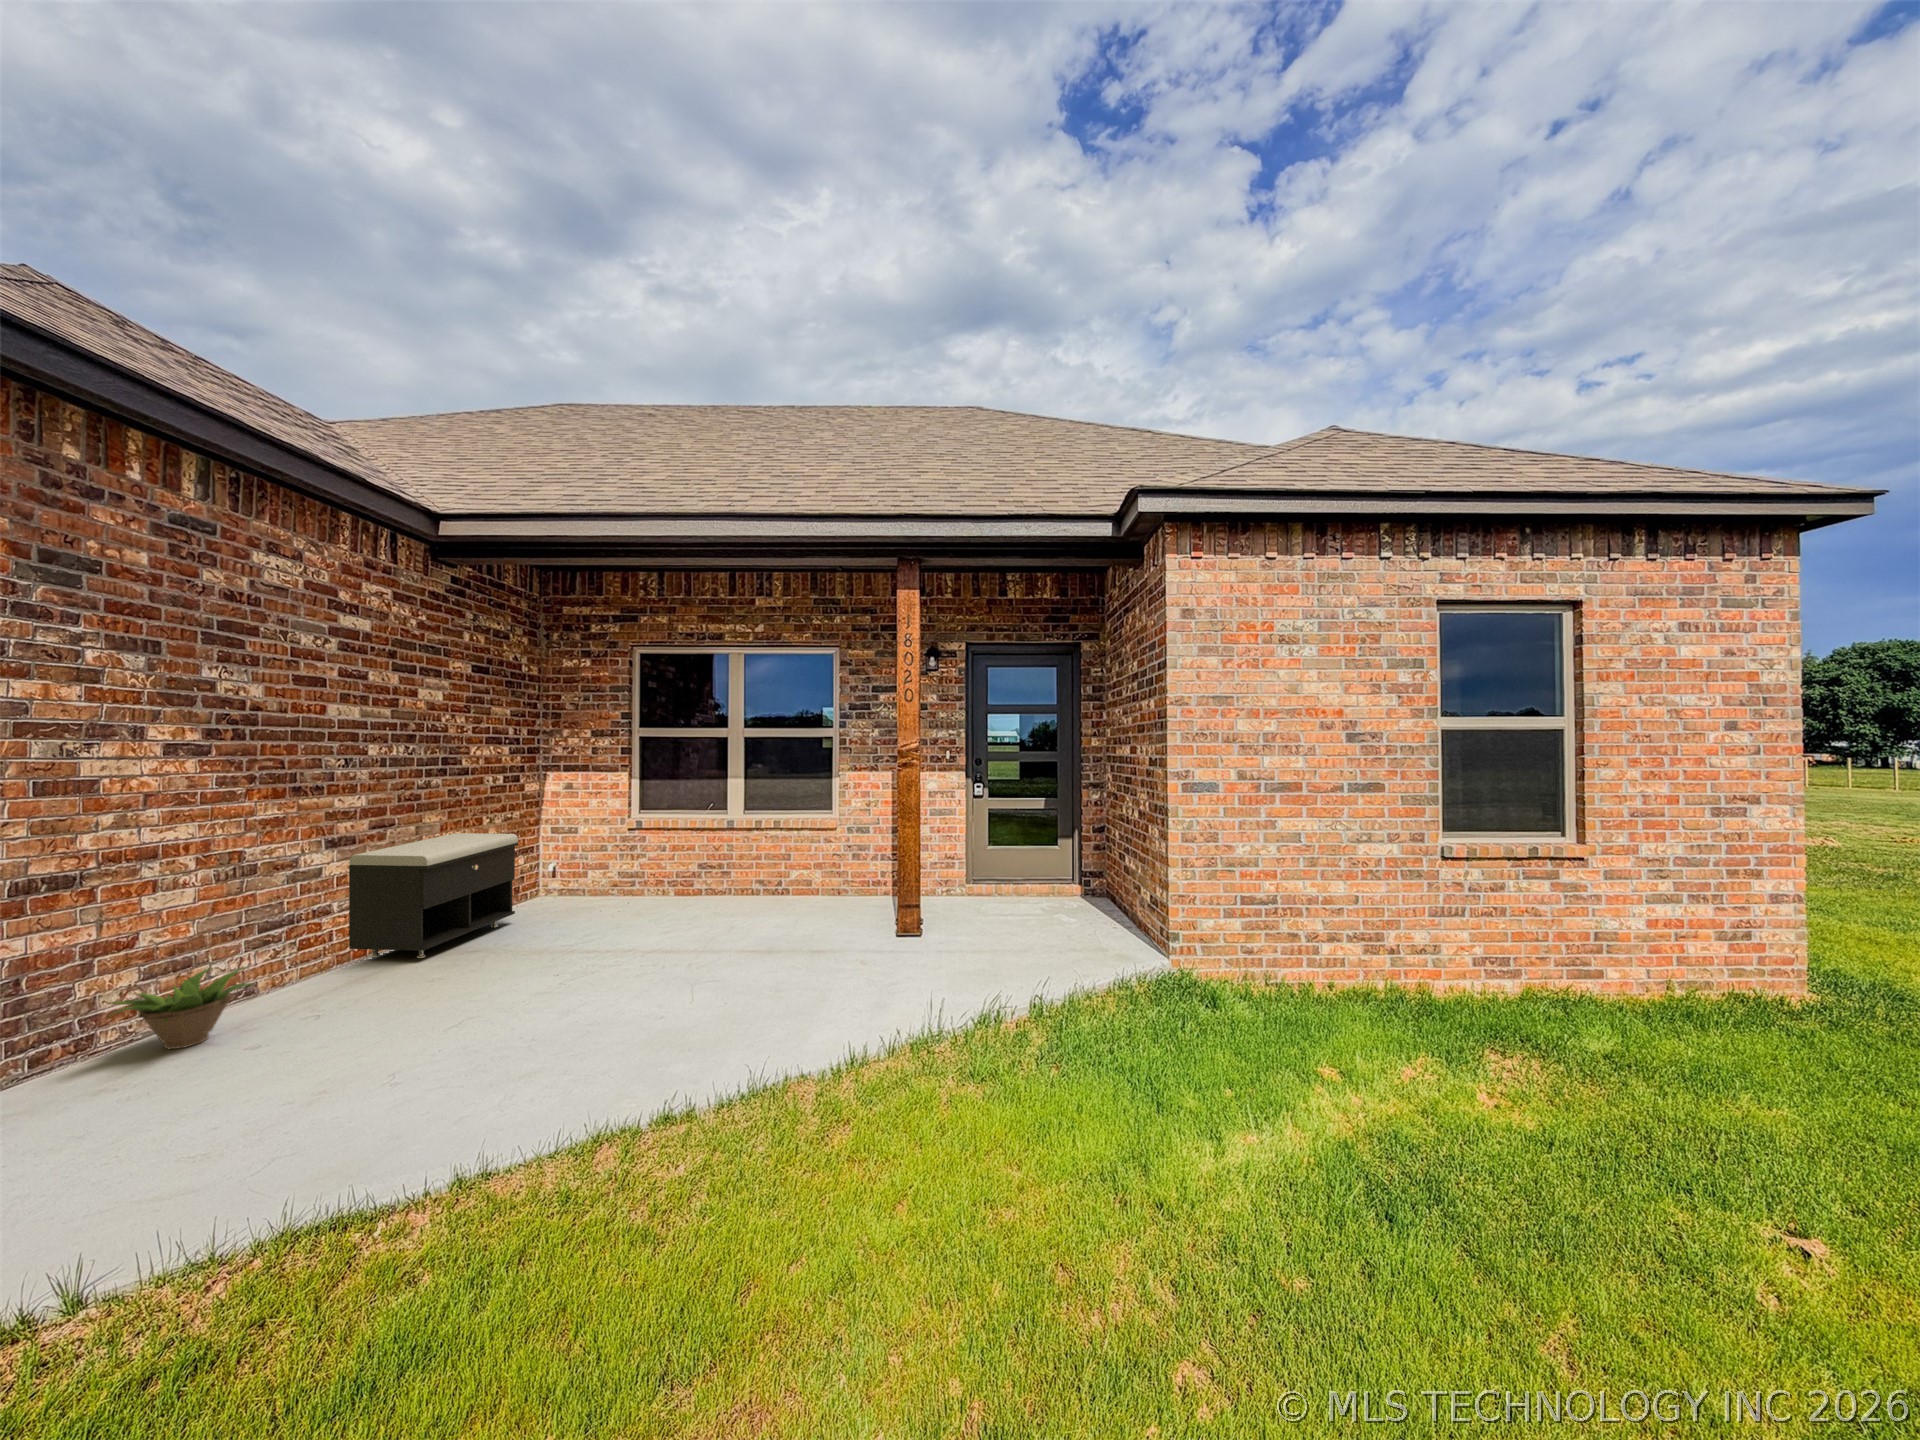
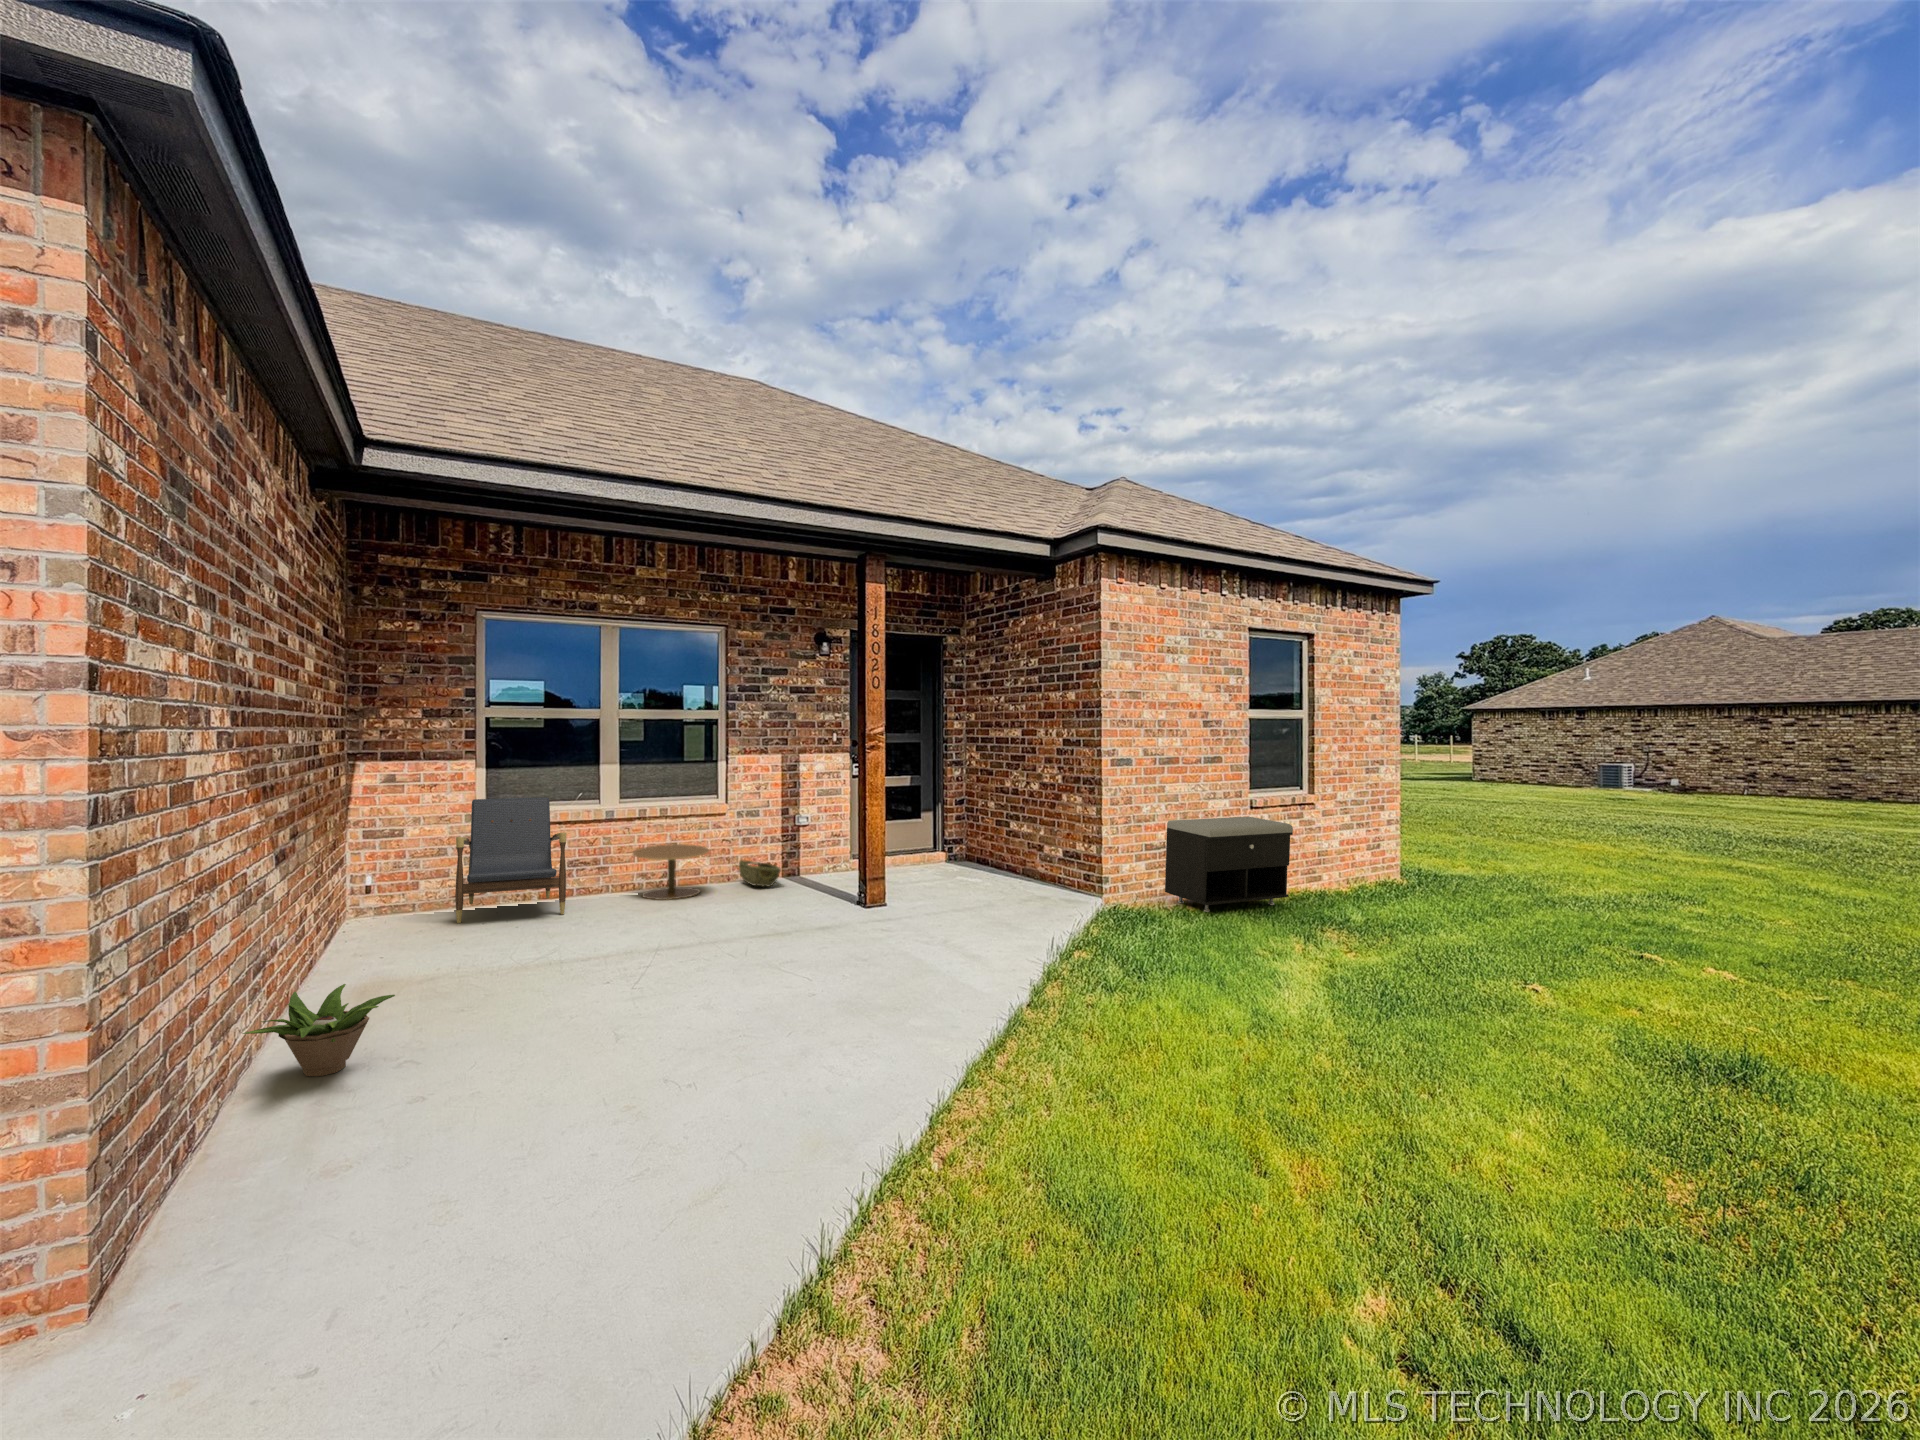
lounge chair: none [572,805,679,911] -> present [455,797,566,923]
storage bench: present [349,833,518,958] -> present [1165,817,1293,912]
side table: none [732,853,802,906] -> present [633,844,709,900]
woven basket: none [838,873,875,902] -> present [739,860,781,887]

